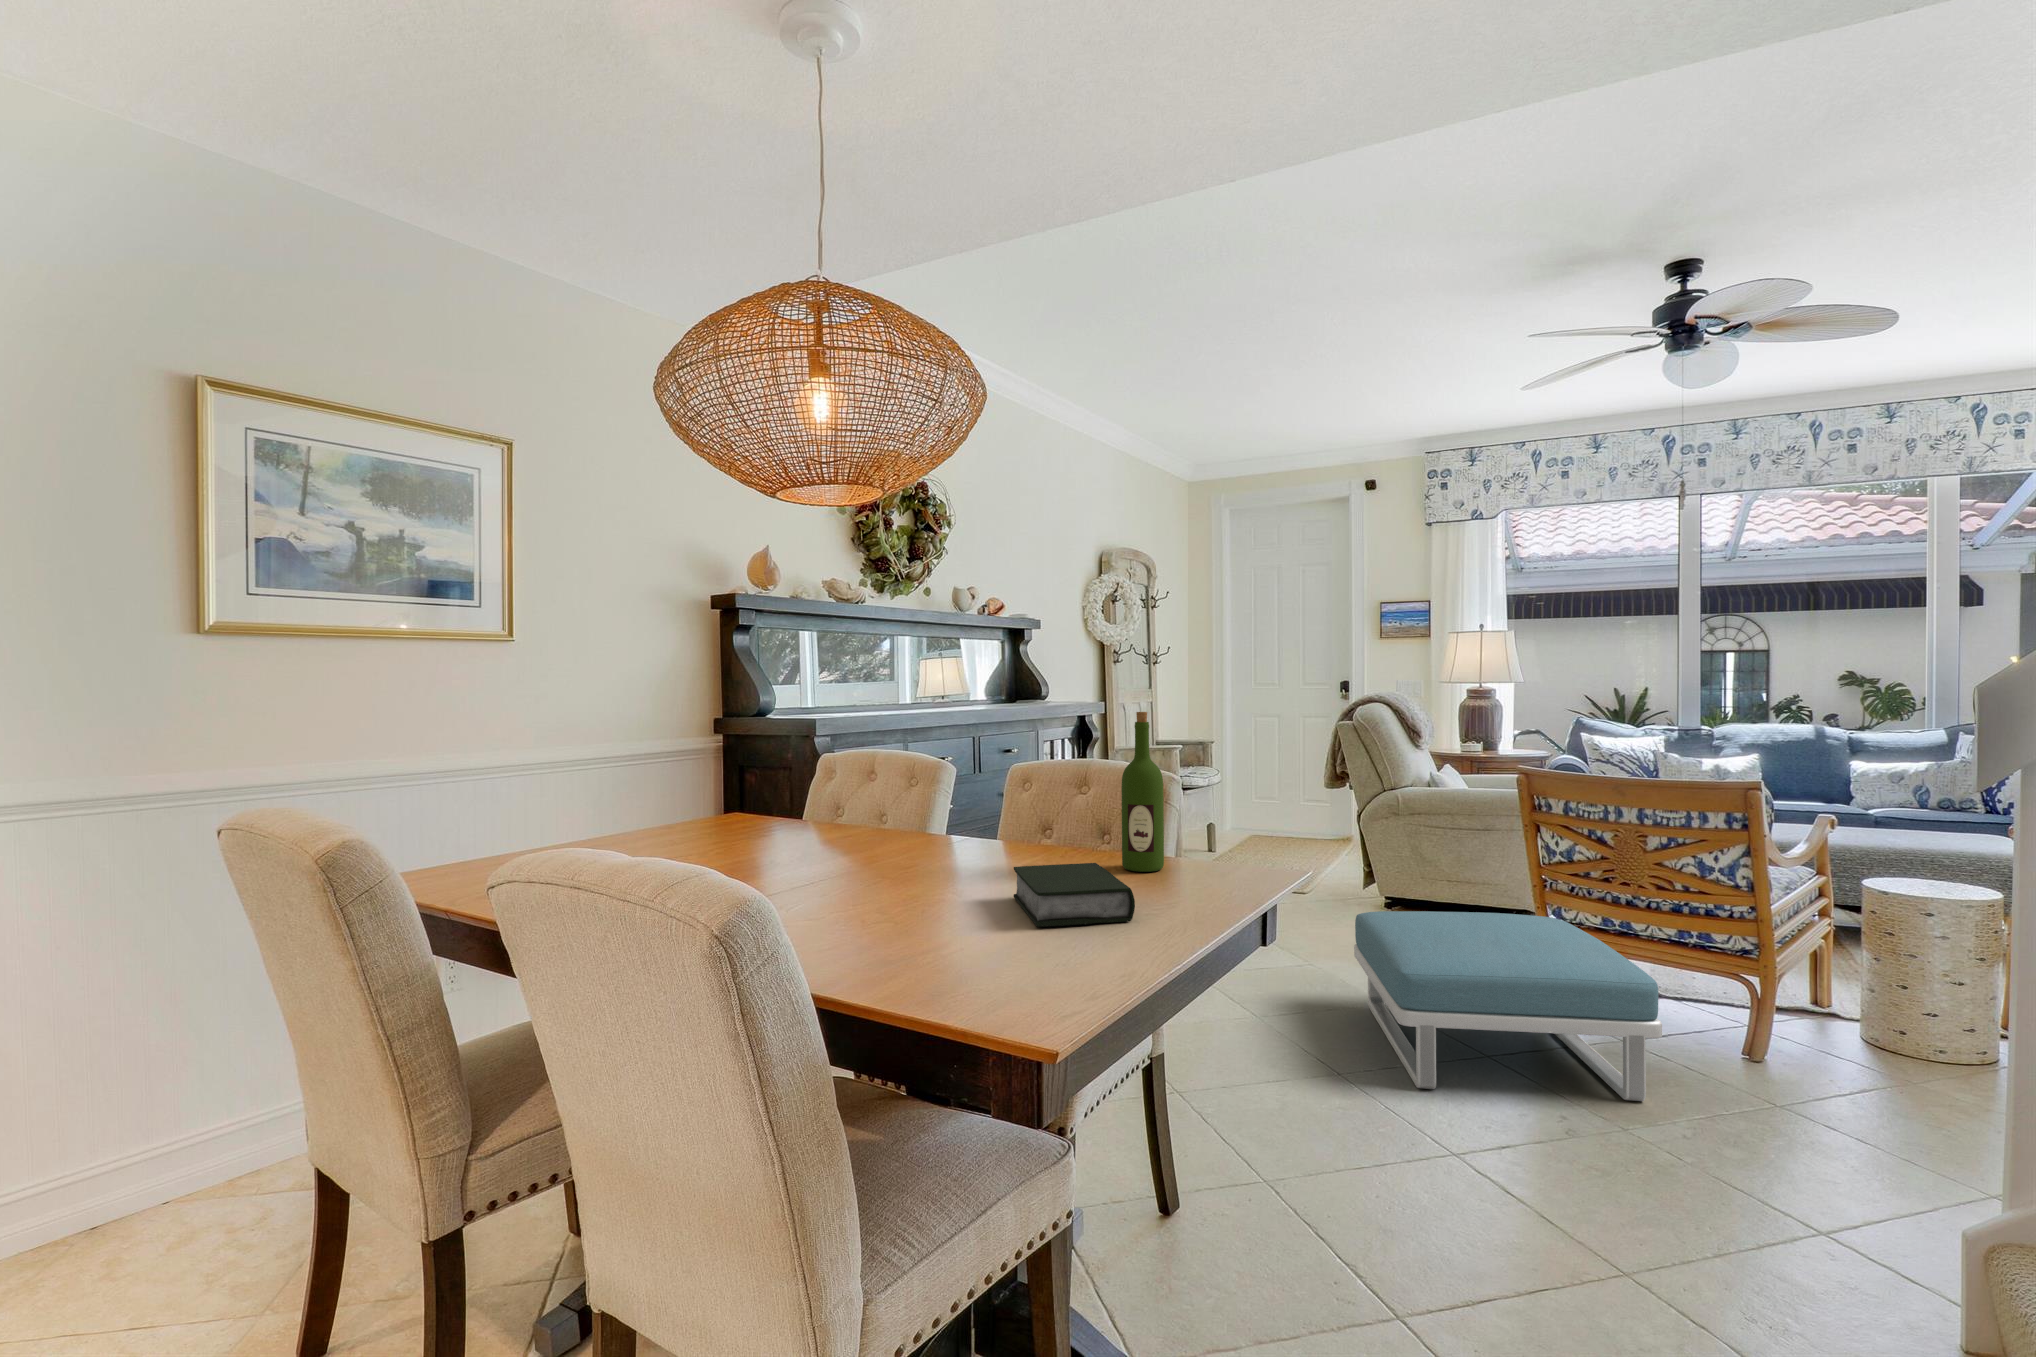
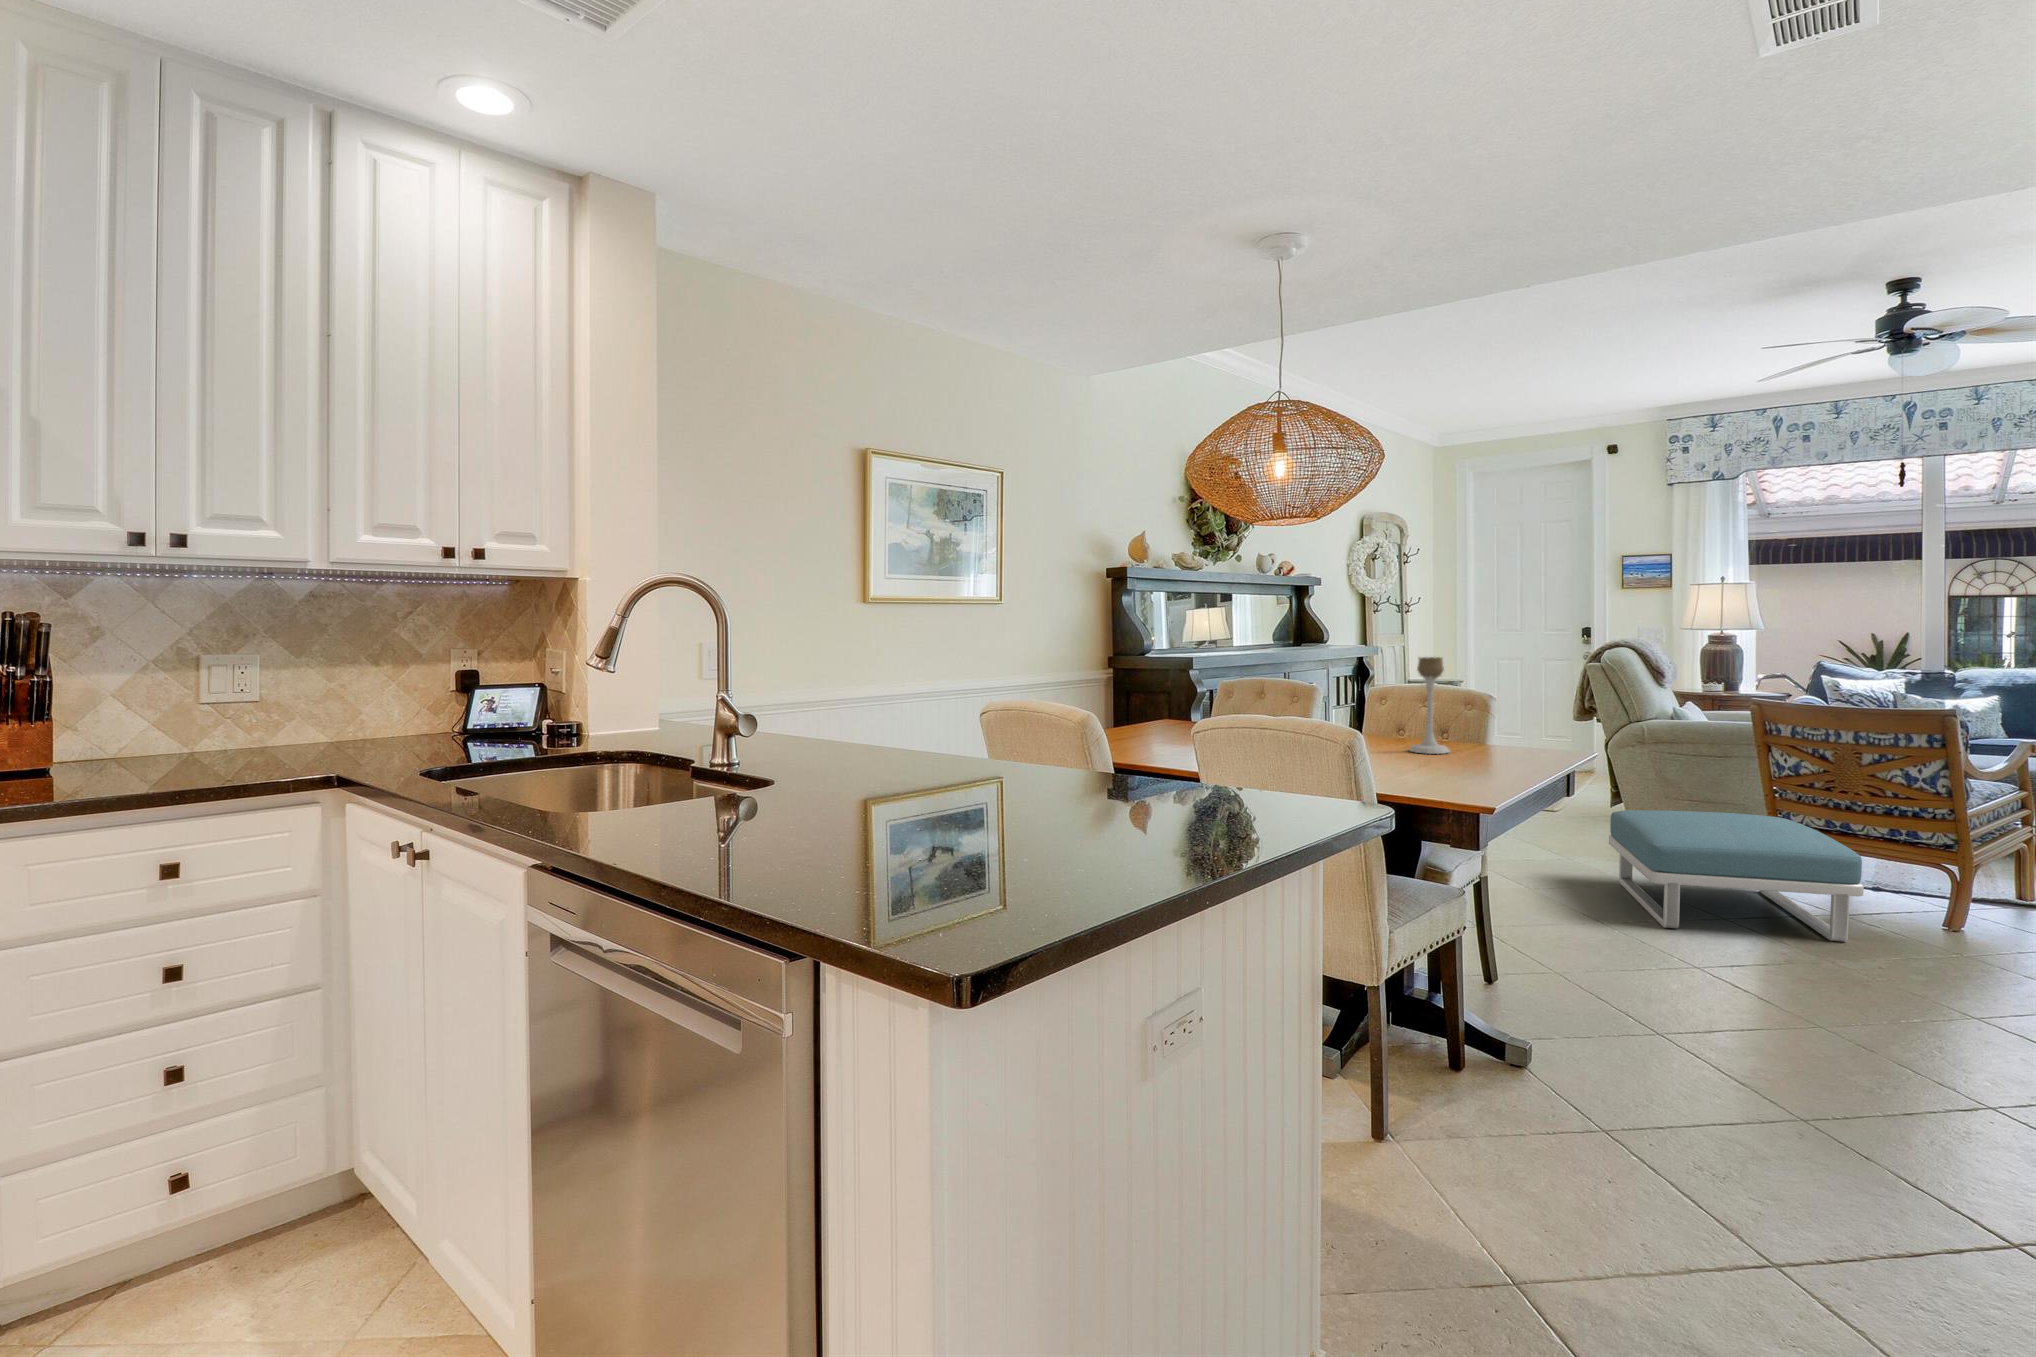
candle holder: none [1028,710,1090,867] -> present [1409,657,1450,754]
wine bottle: present [1121,712,1164,872] -> none [1476,658,1505,757]
book: present [1014,863,1135,927] -> none [1422,748,1508,777]

